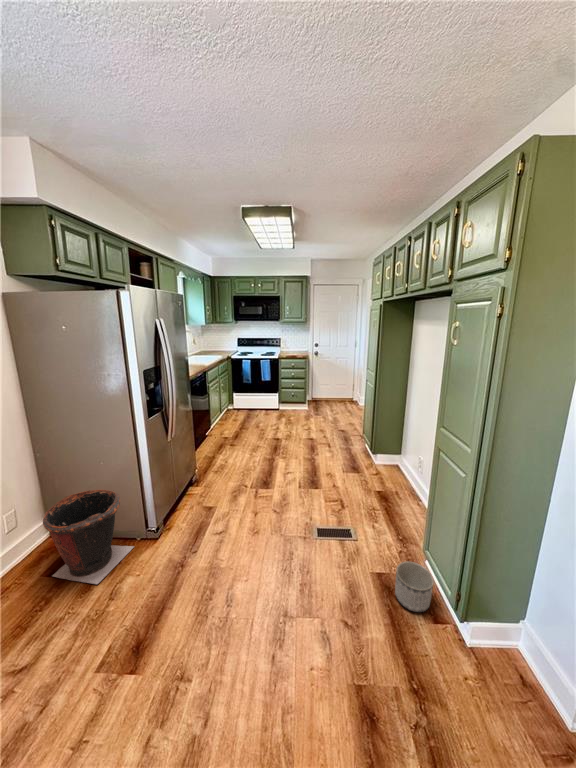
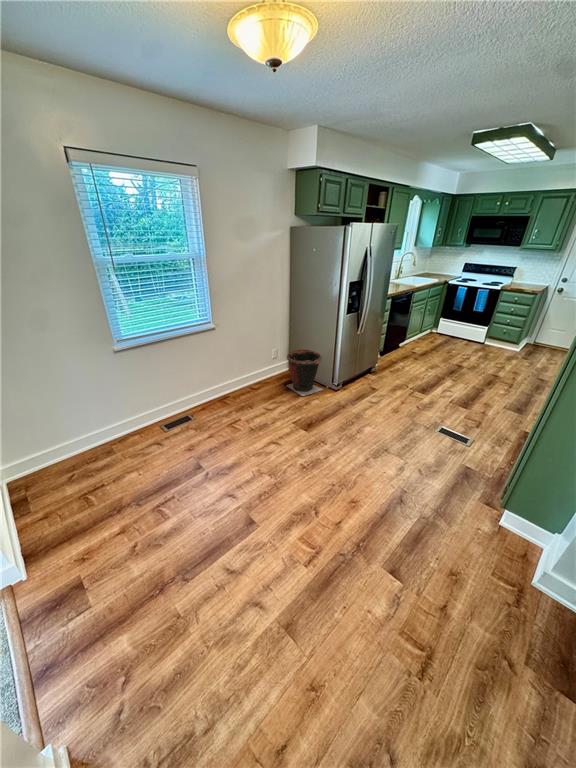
planter: present [395,561,434,612] -> none [470,464,506,498]

